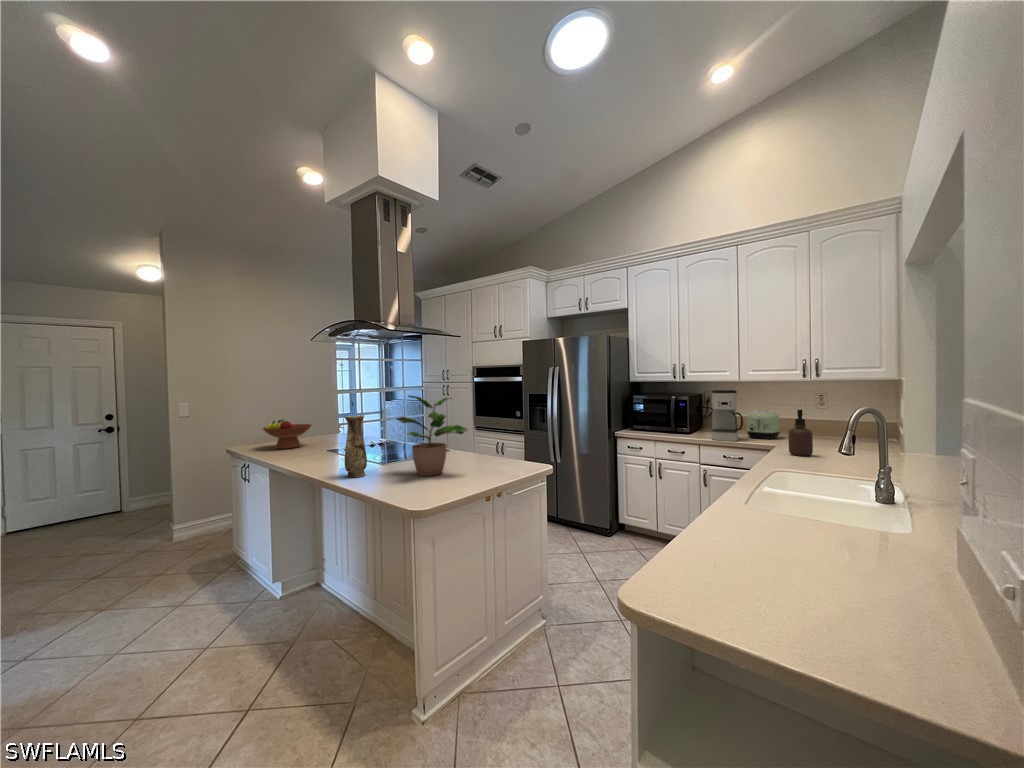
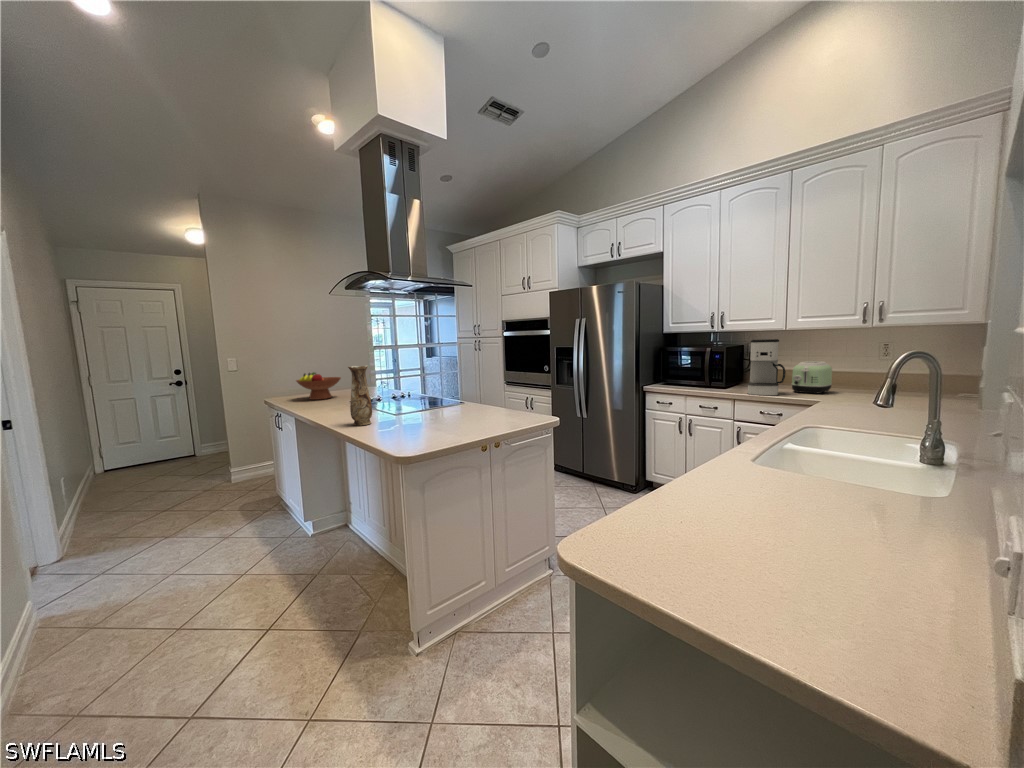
potted plant: present [396,396,467,476] -> none [398,345,466,426]
soap dispenser: present [788,410,813,456] -> none [831,358,862,411]

